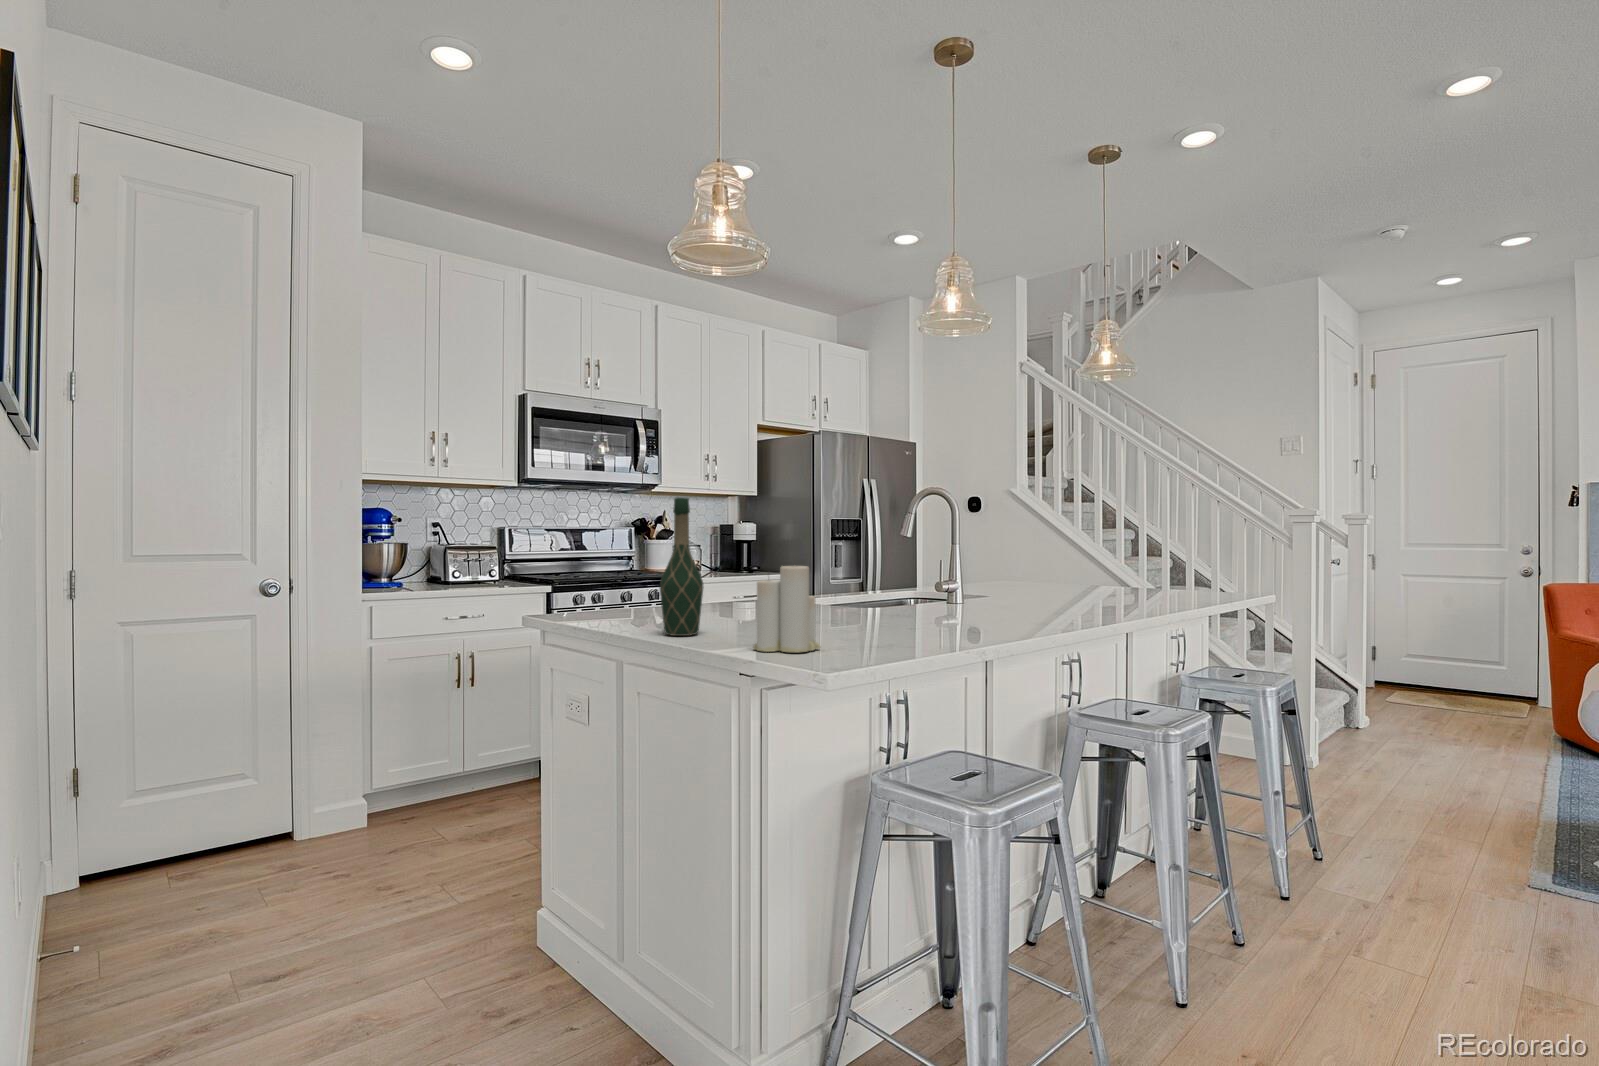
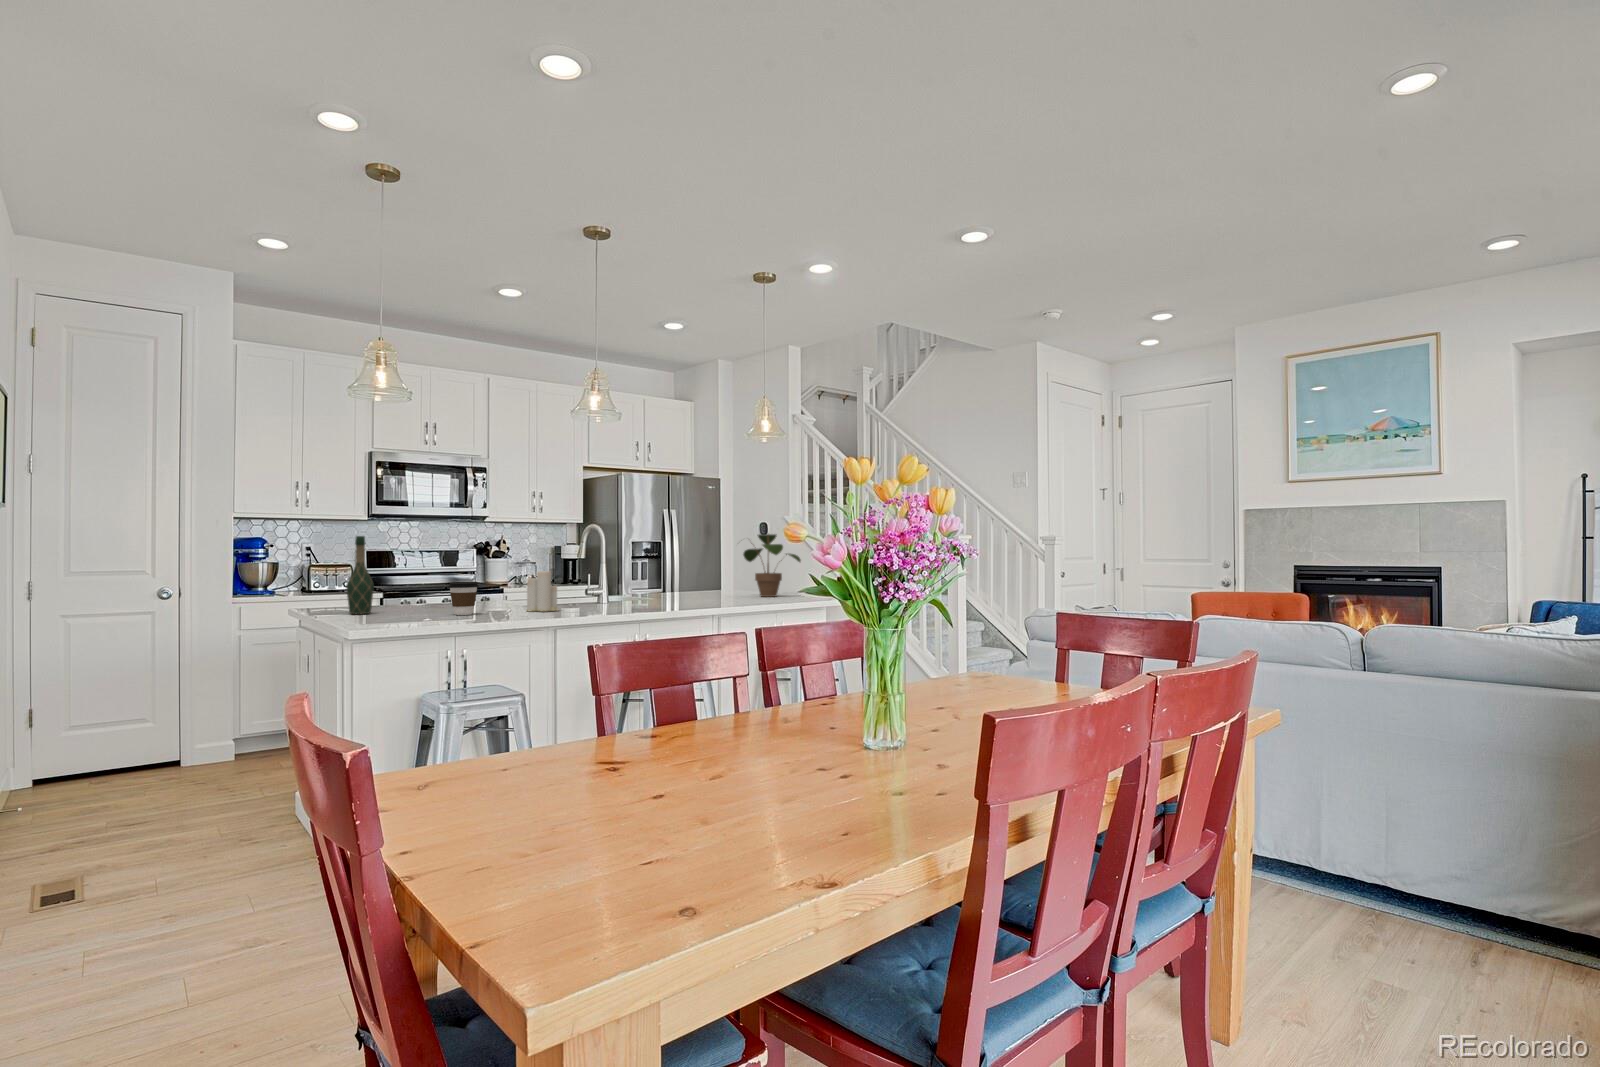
potted plant: none [1077,506,1174,595] -> present [743,534,801,597]
candle: present [753,566,820,653] -> present [527,571,558,611]
coffee cup: none [846,580,896,639] -> present [448,582,479,615]

